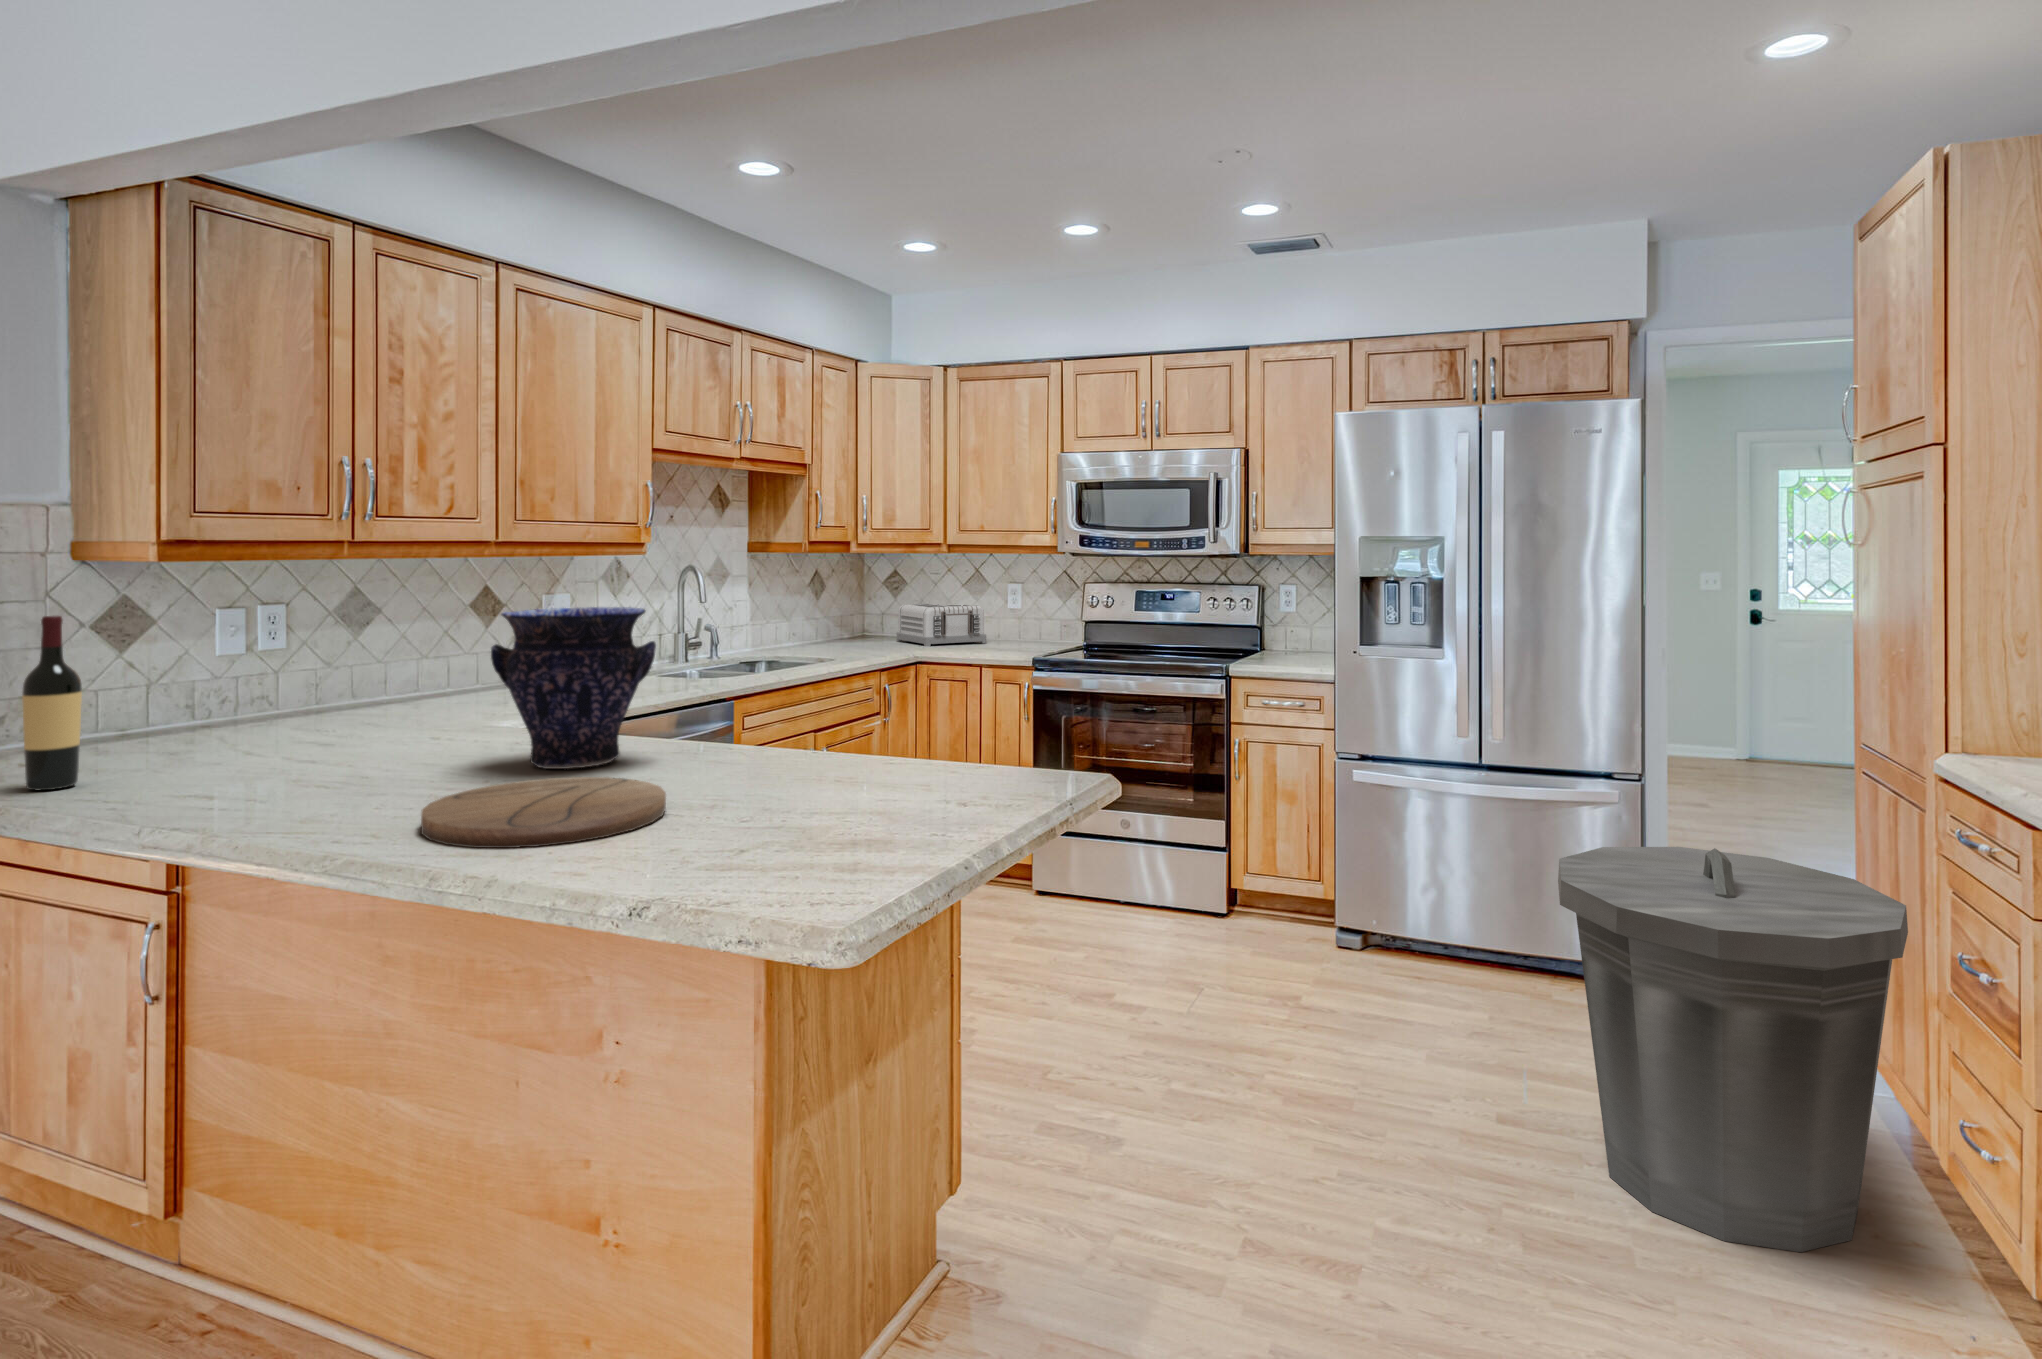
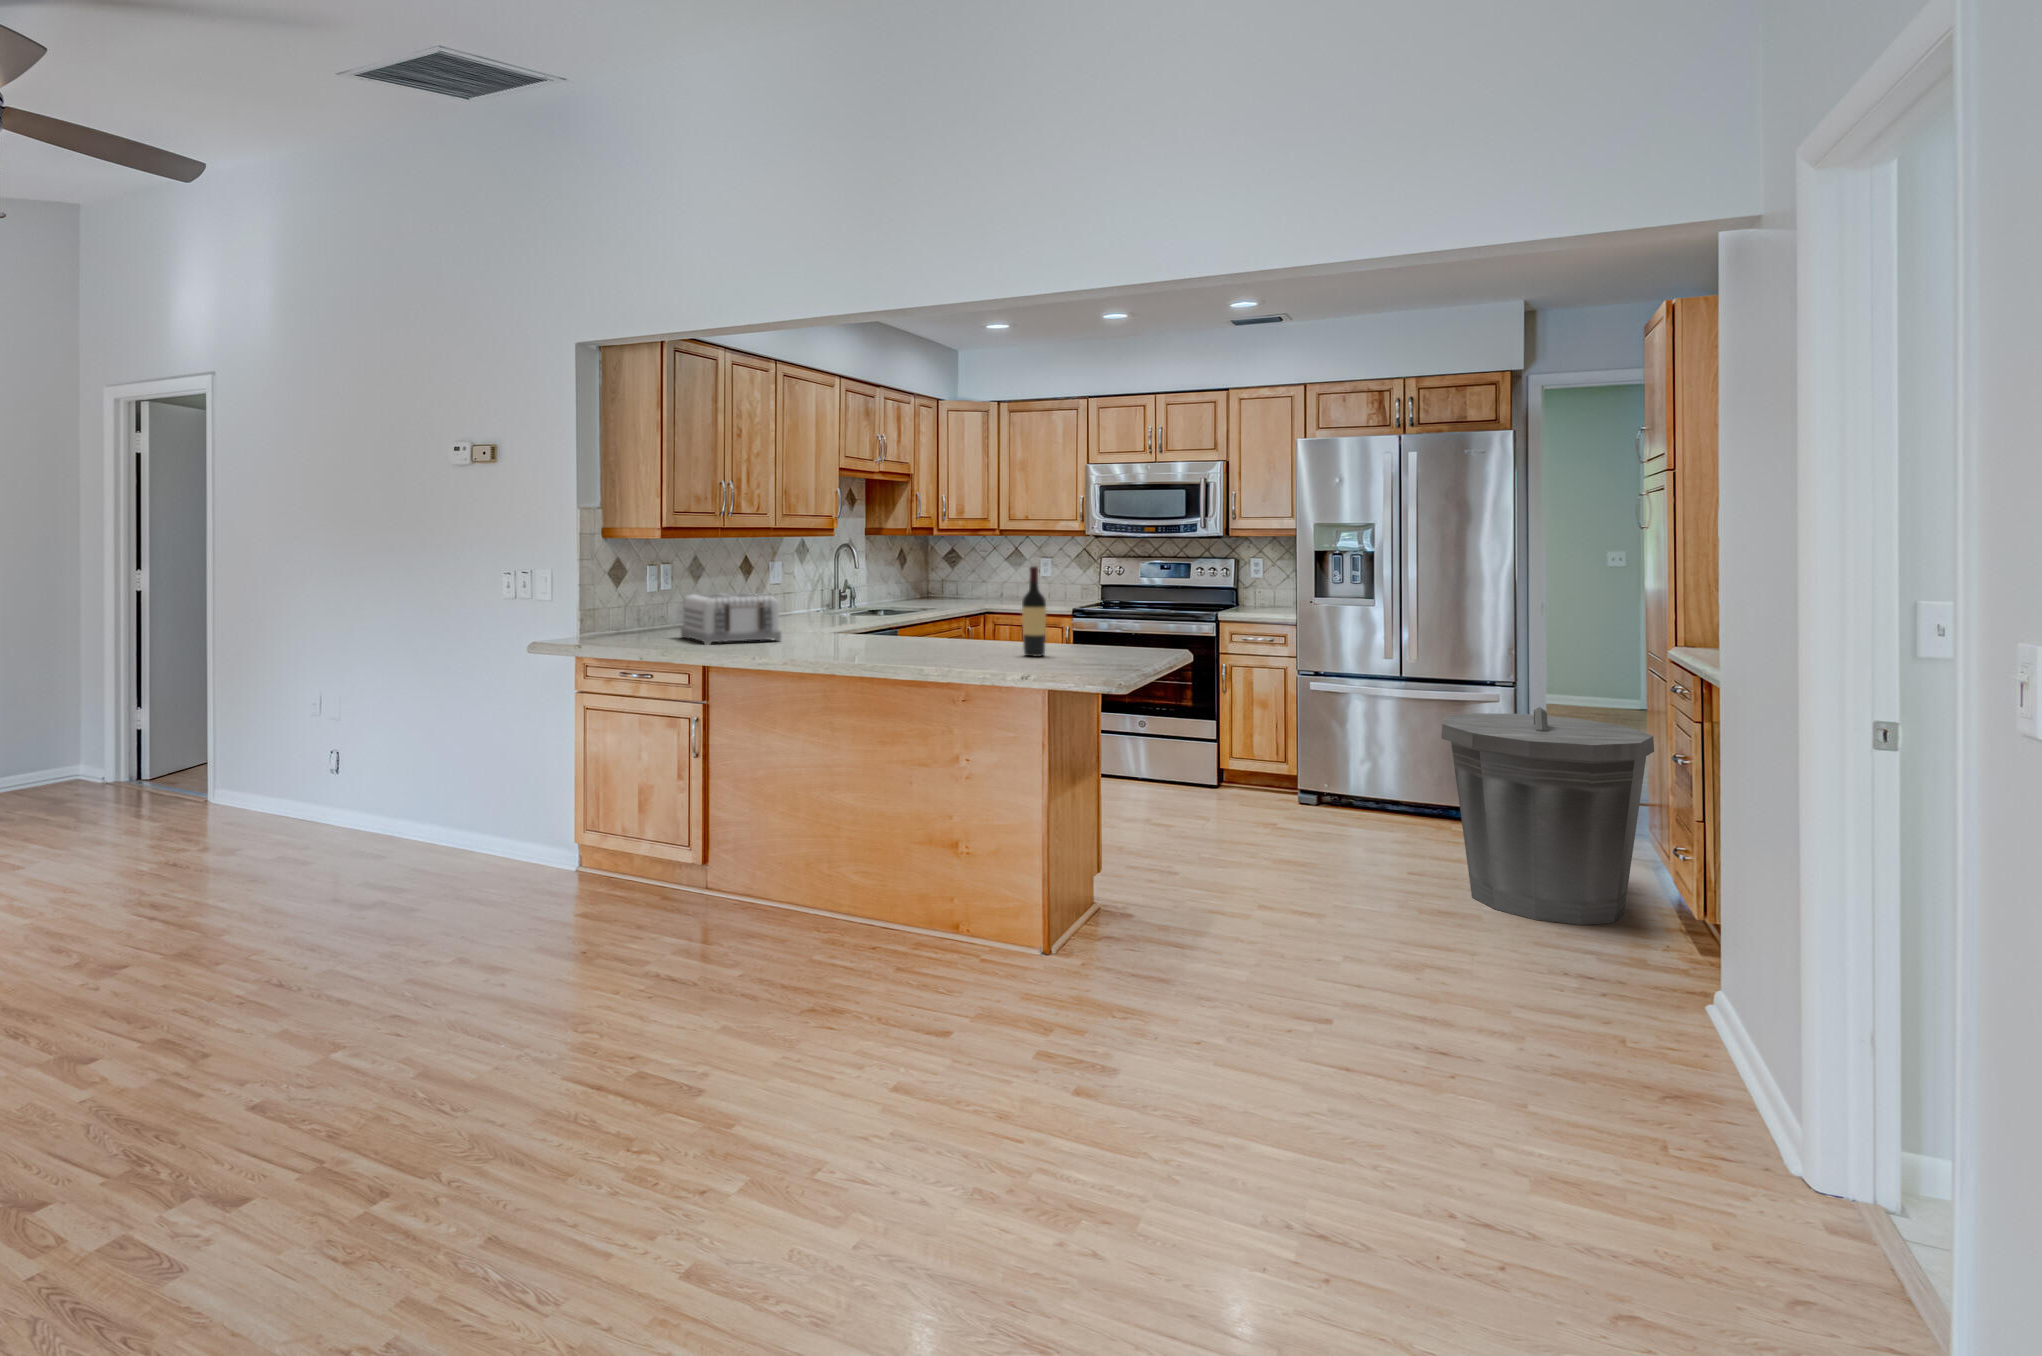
toaster: present [897,604,986,646] -> present [681,593,781,645]
vase: present [491,607,656,769] -> none [841,563,923,646]
wine bottle: present [22,616,82,790] -> present [1022,566,1046,657]
cutting board: present [421,777,666,848] -> none [862,644,969,664]

